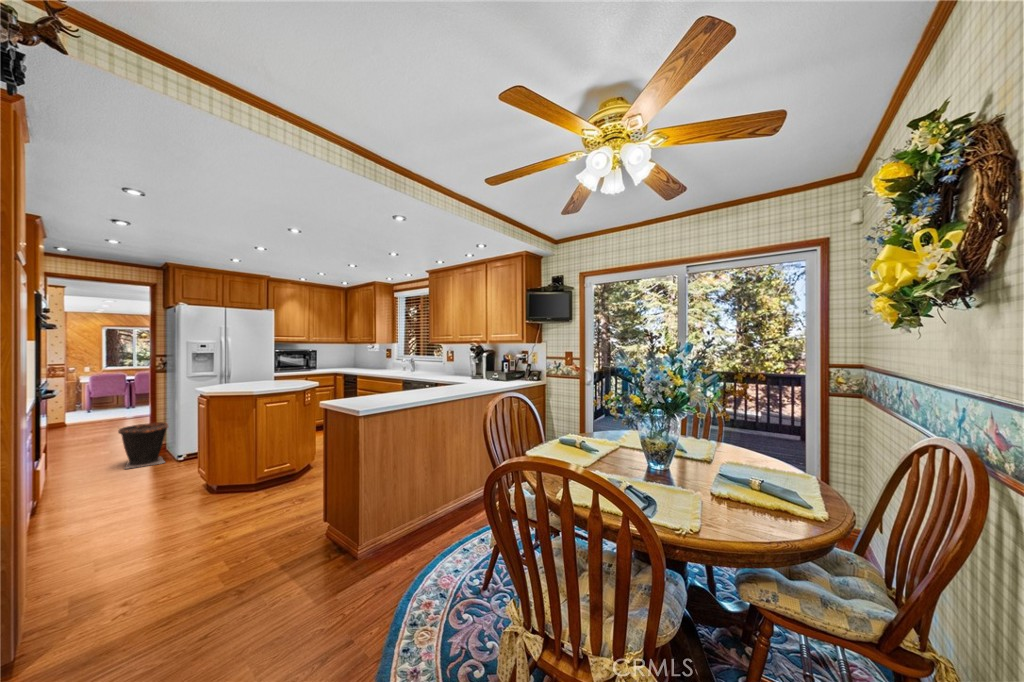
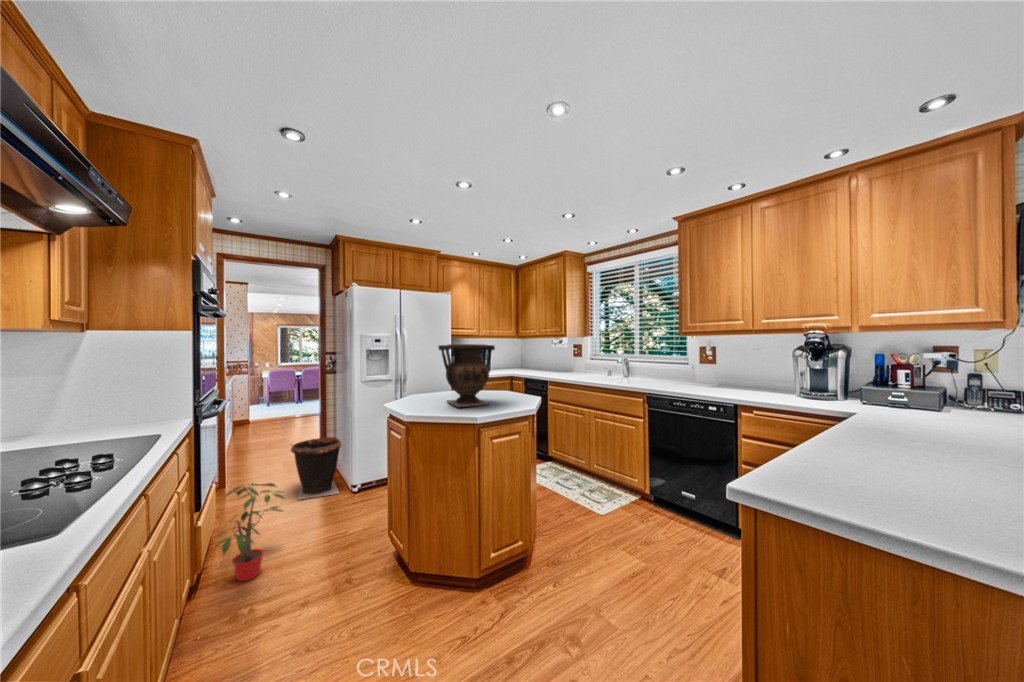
vase: none [236,350,278,388] -> present [438,344,495,407]
potted plant: none [49,445,116,509] -> present [215,483,285,581]

